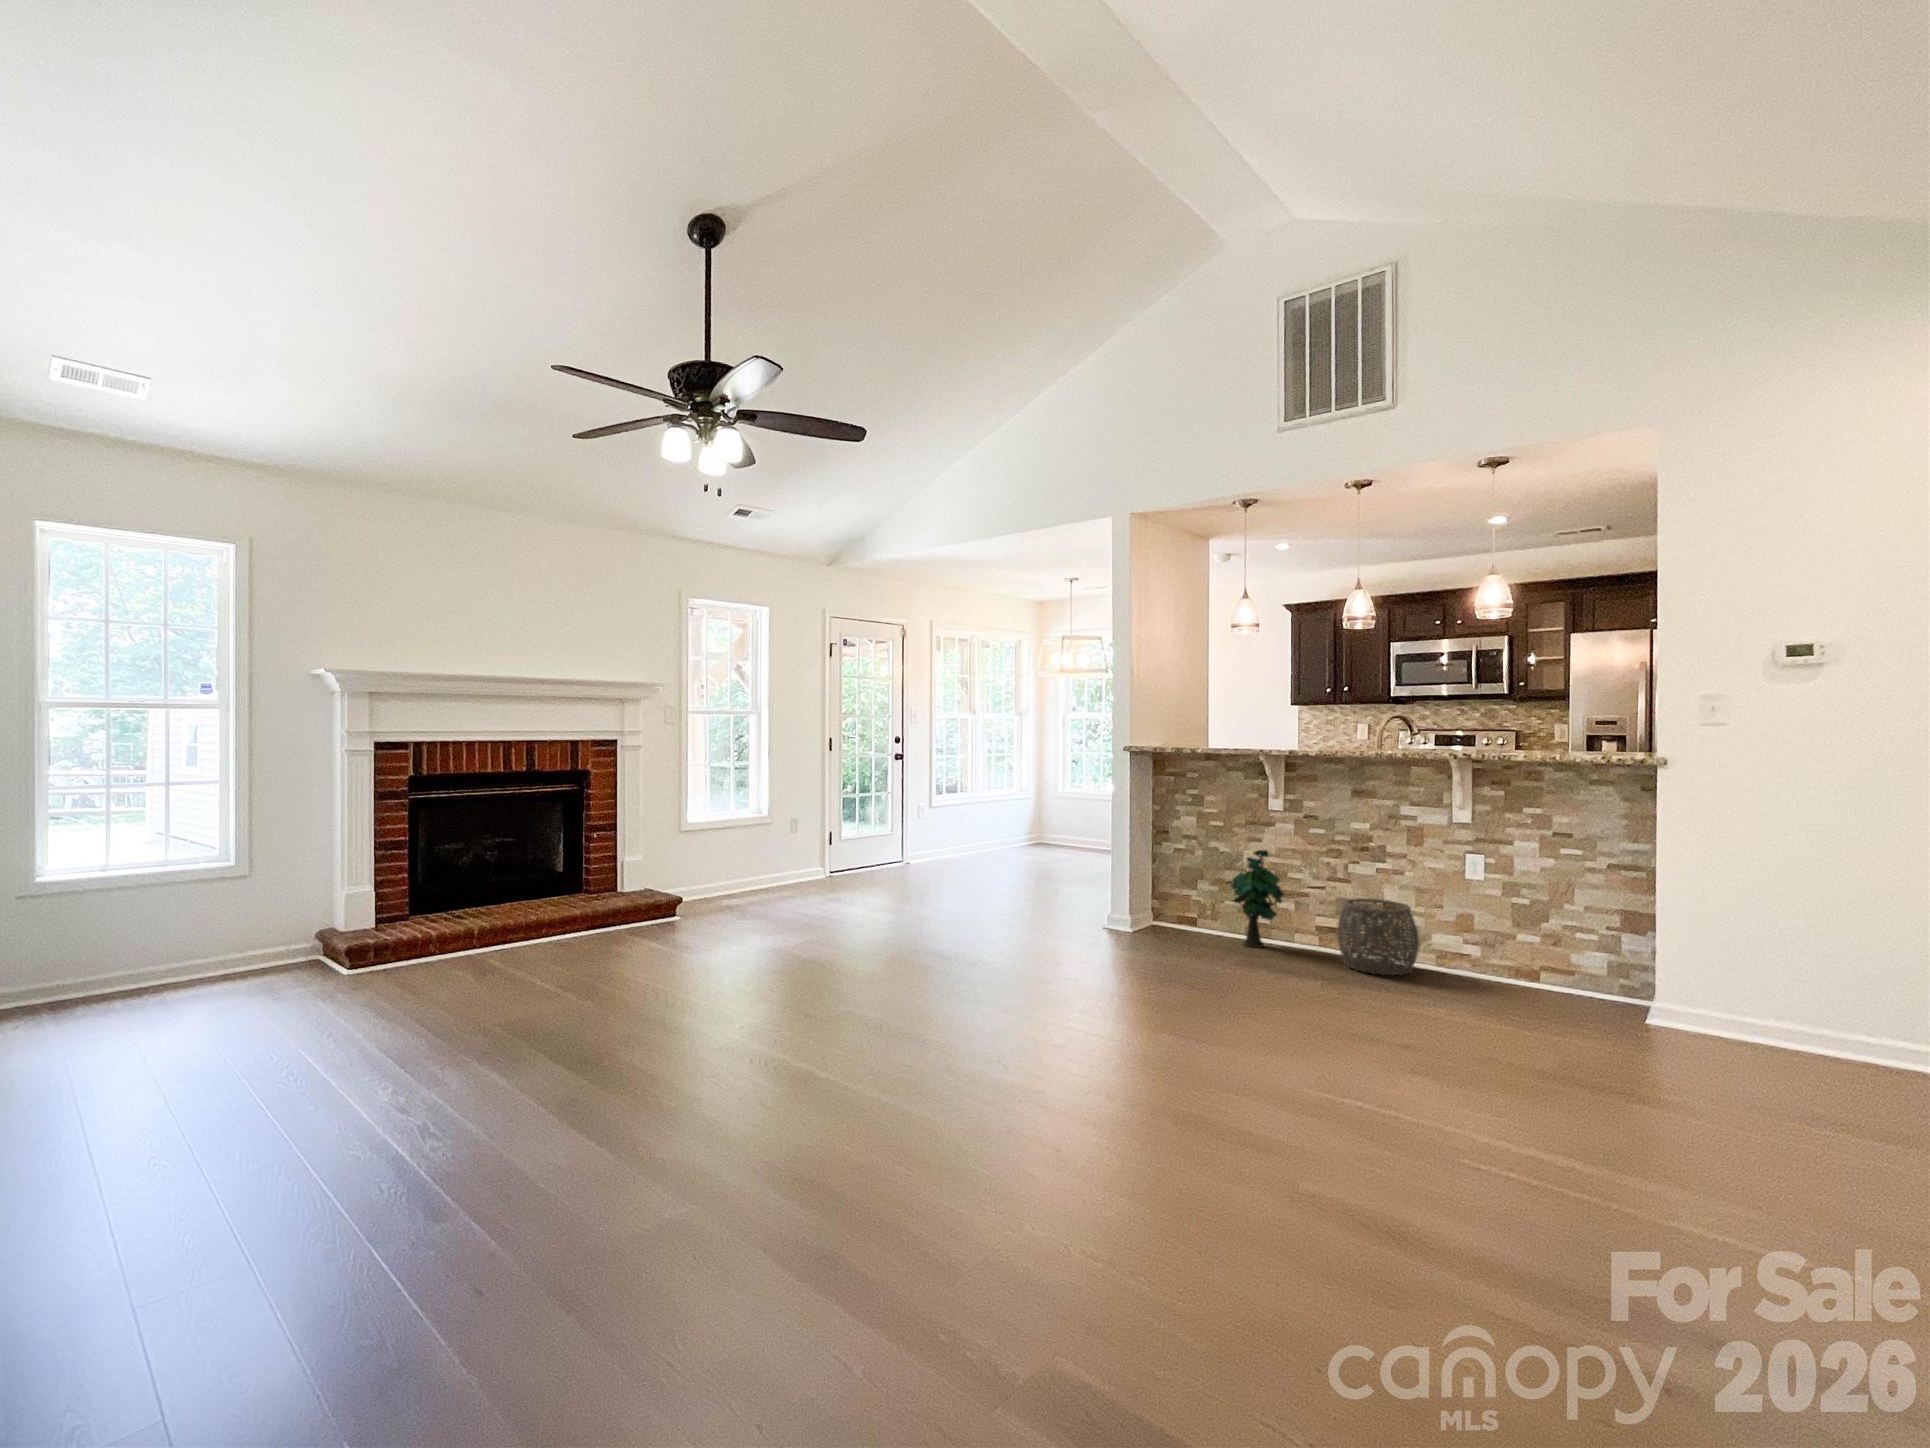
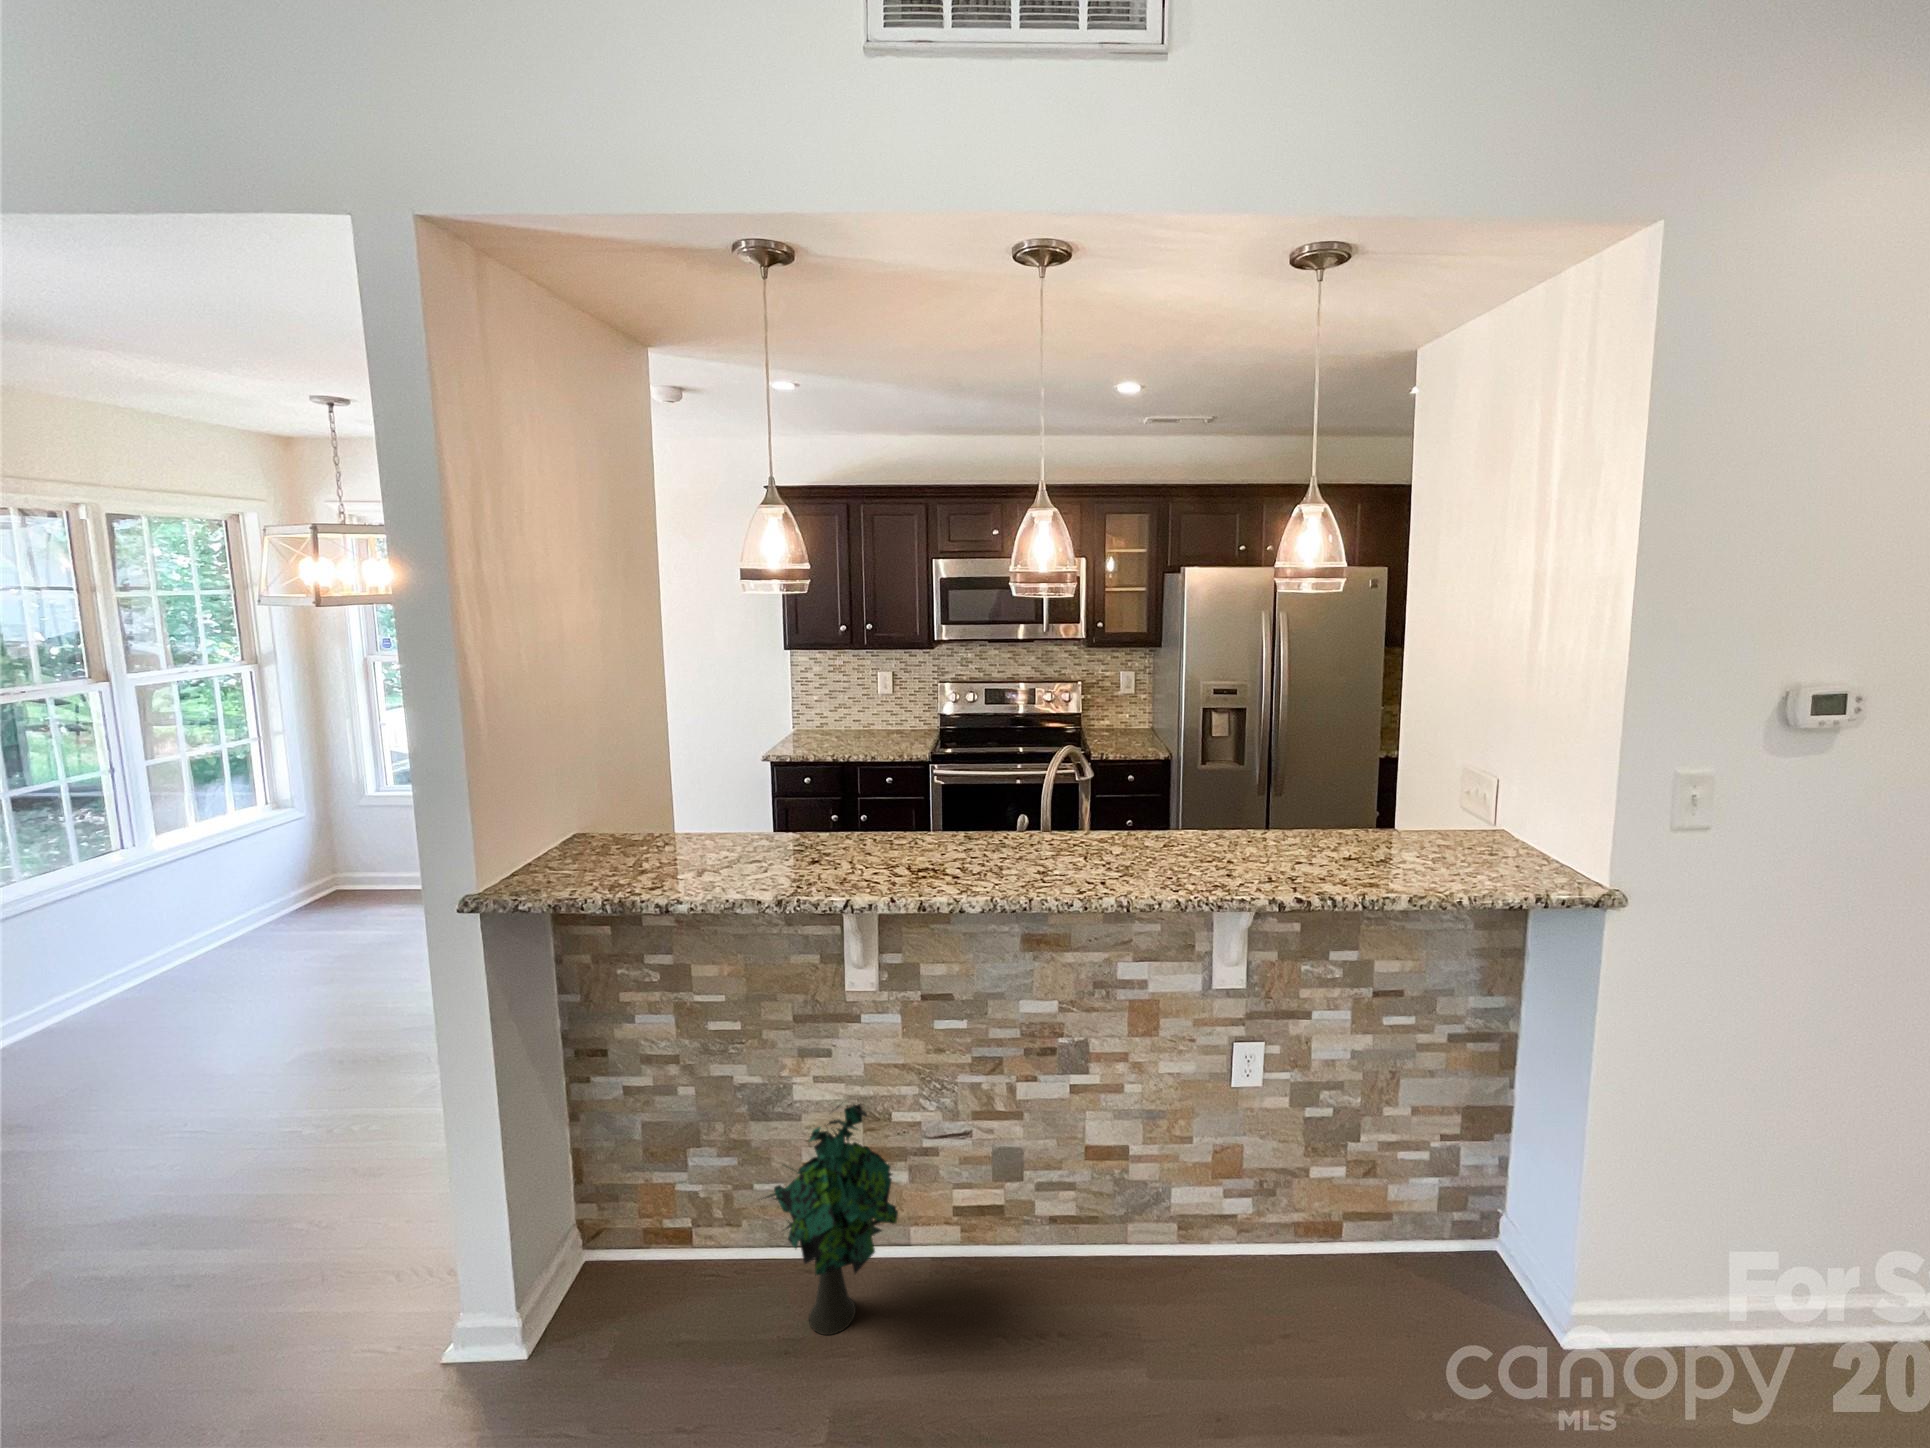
woven basket: present [1337,898,1419,976] -> none [1023,1161,1186,1389]

